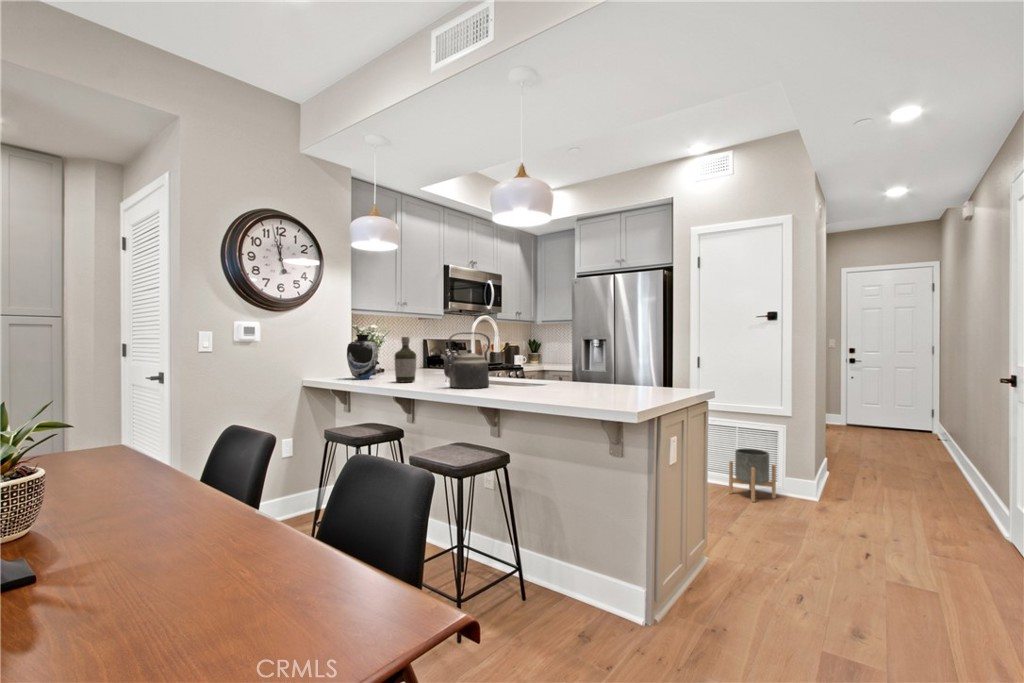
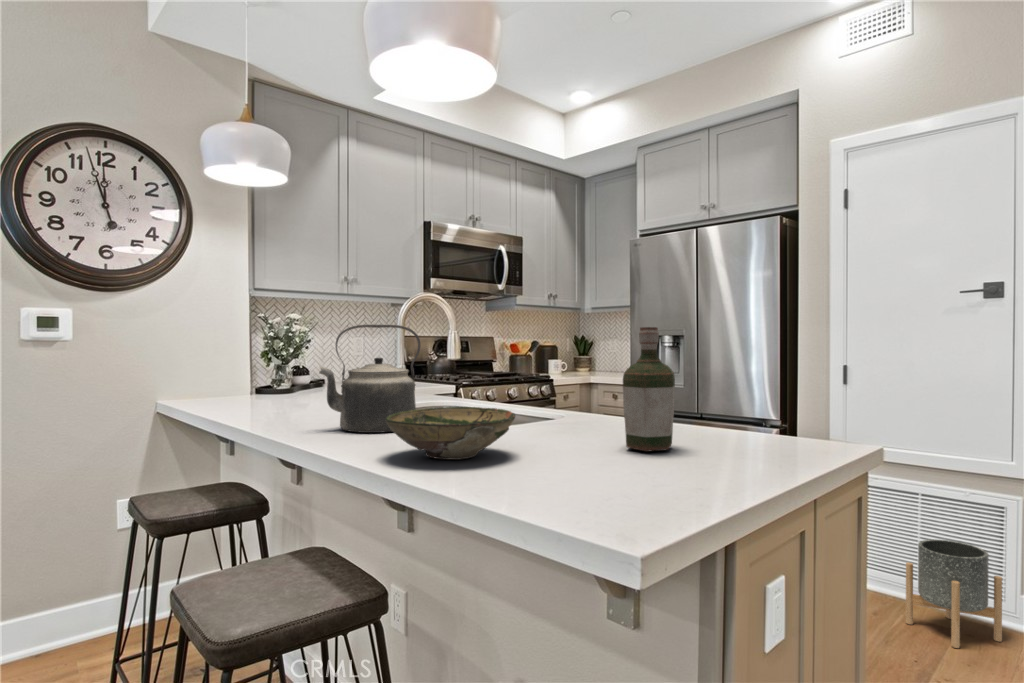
vase: present [347,335,378,379] -> none [217,330,272,405]
bottle: present [394,337,416,382] -> present [623,327,675,452]
bowl: none [498,373,559,396] -> present [386,407,515,460]

